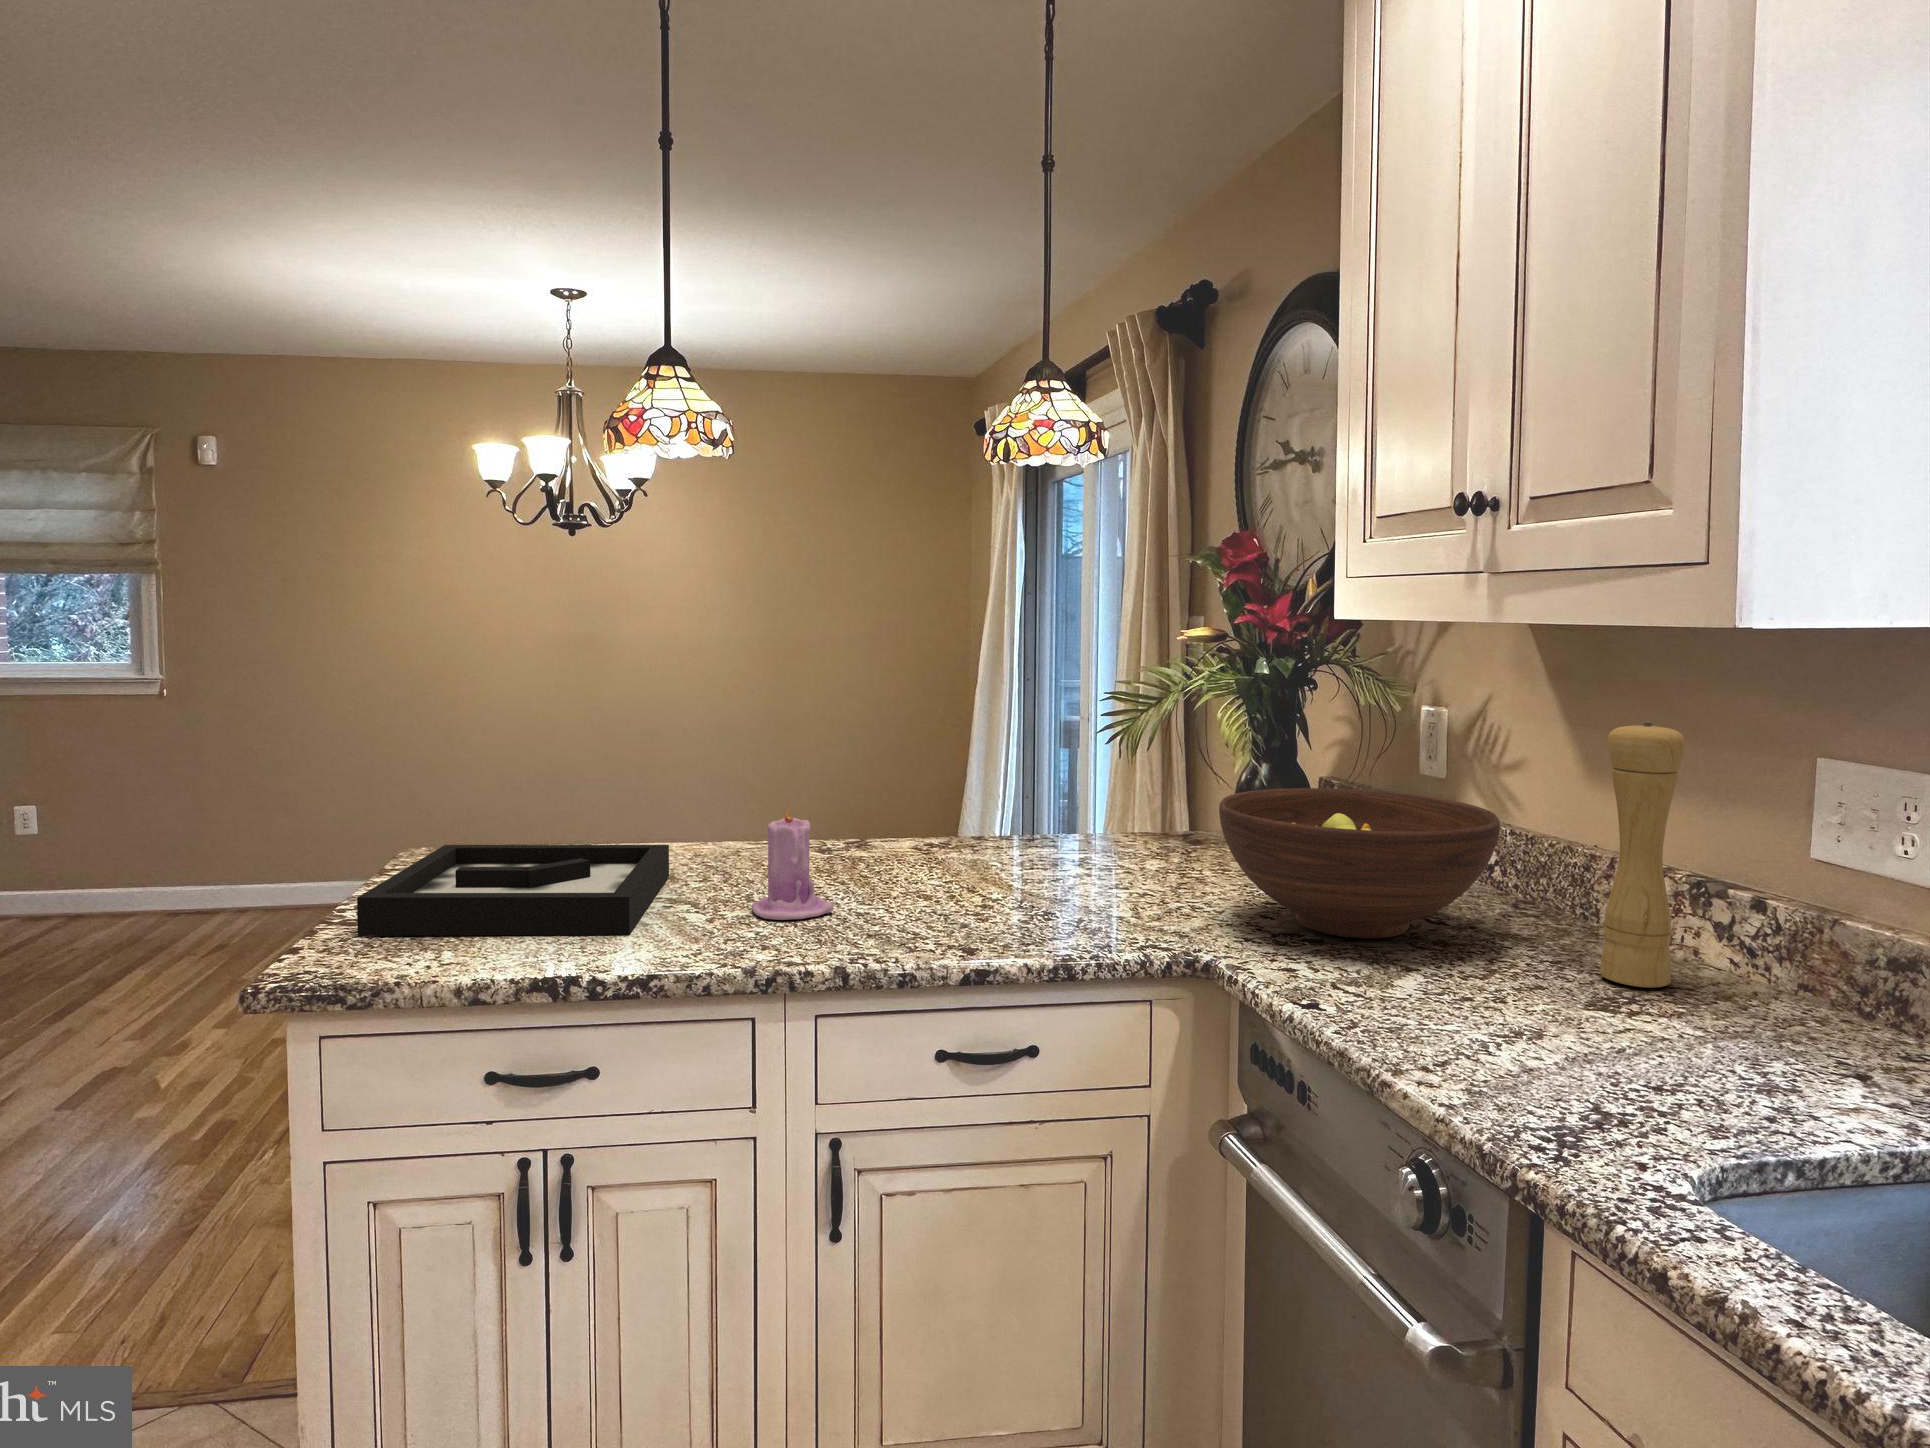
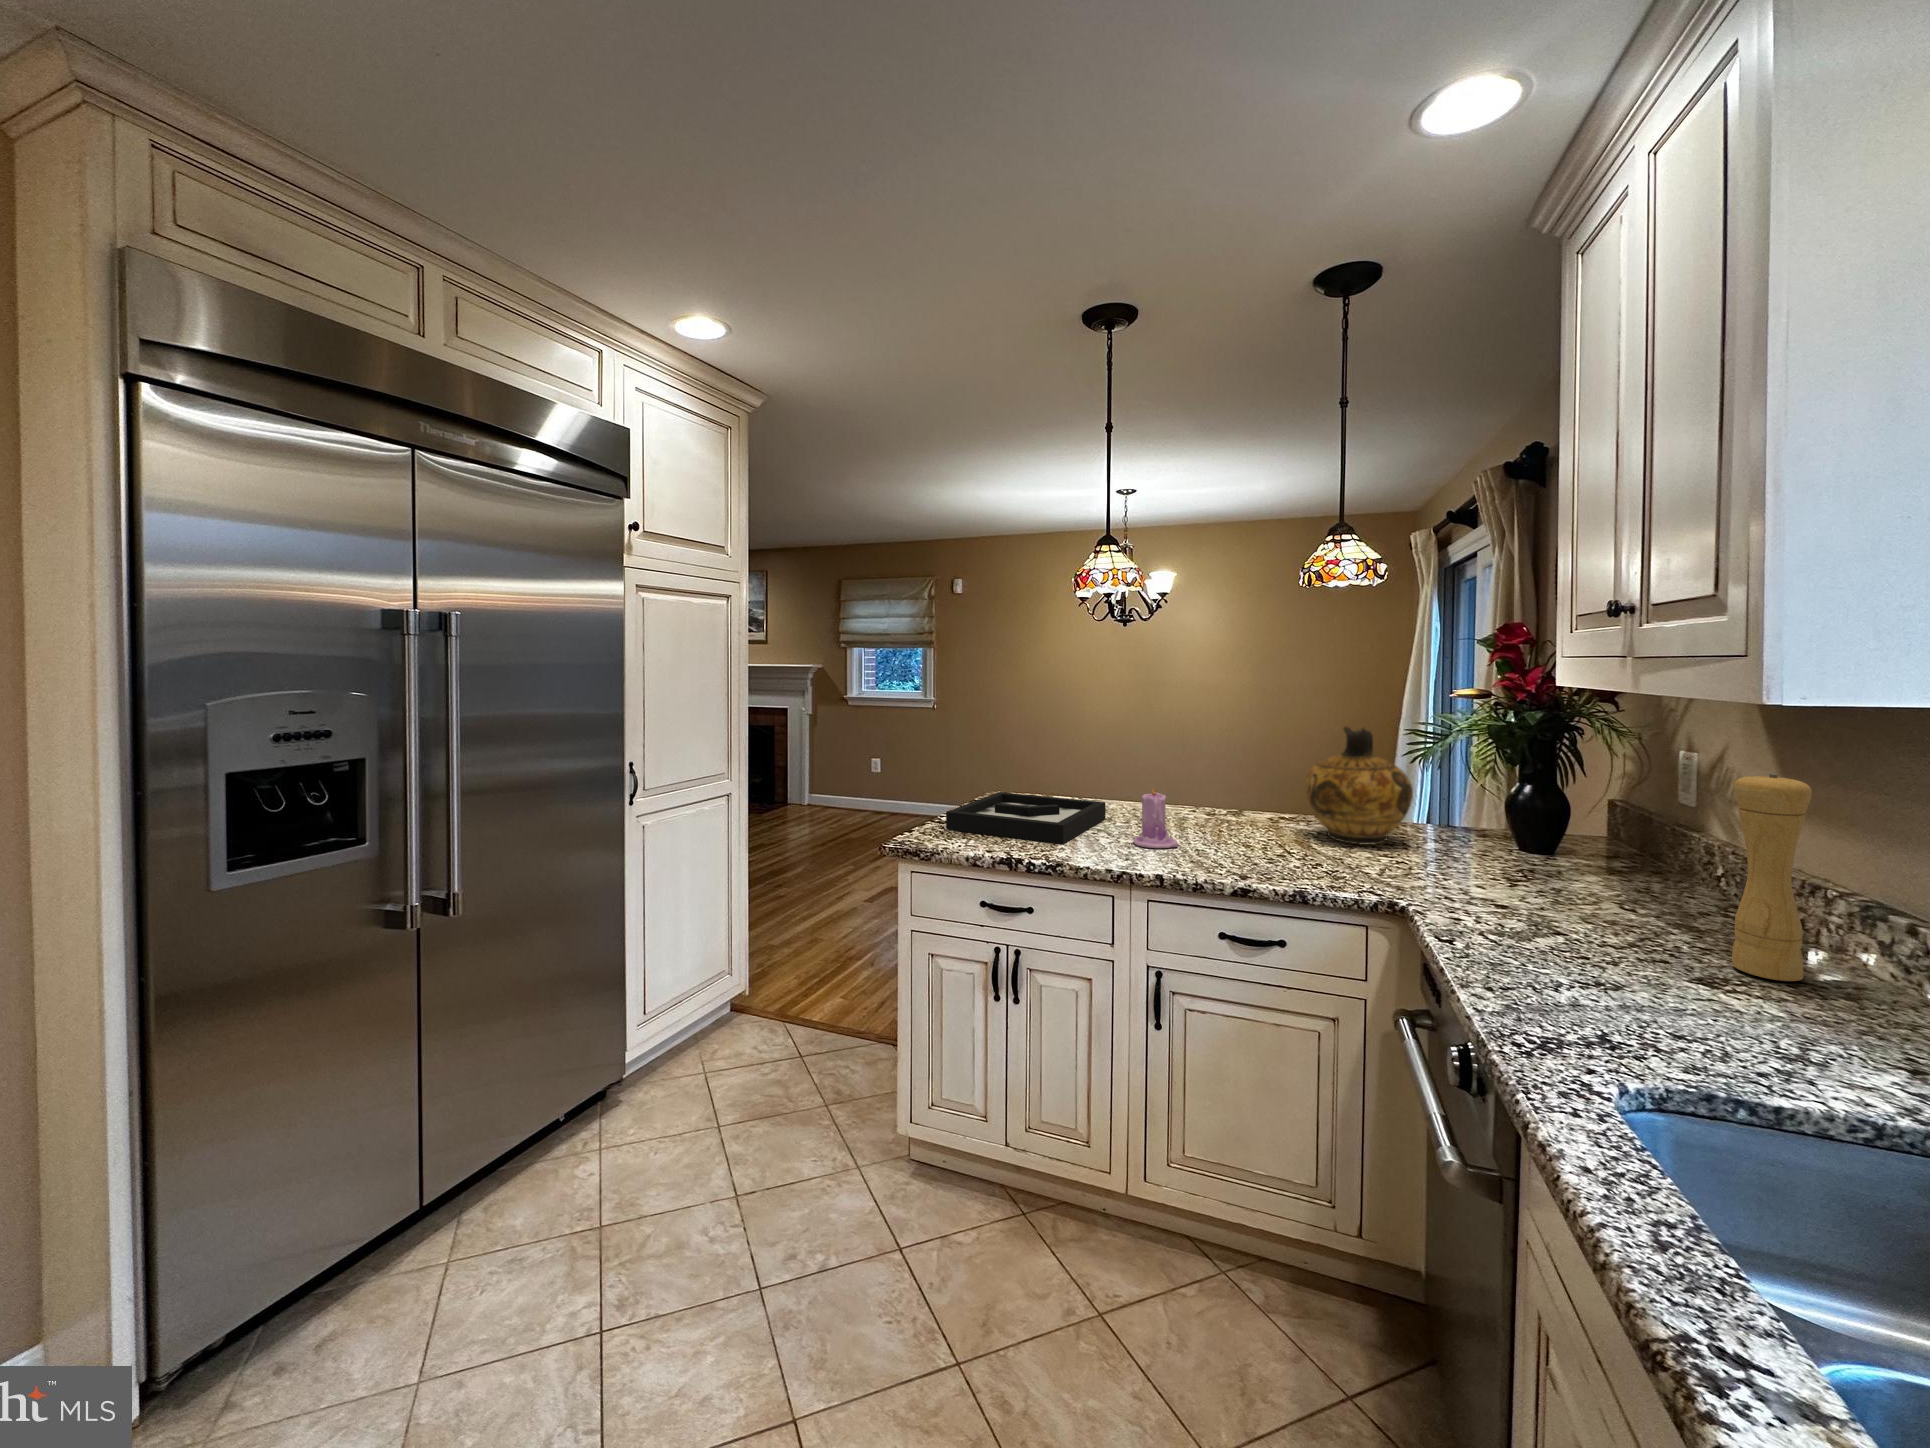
ceramic jug: none [996,688,1143,872] -> present [1305,727,1413,845]
fruit bowl: present [1219,788,1500,938] -> none [1428,802,1666,912]

